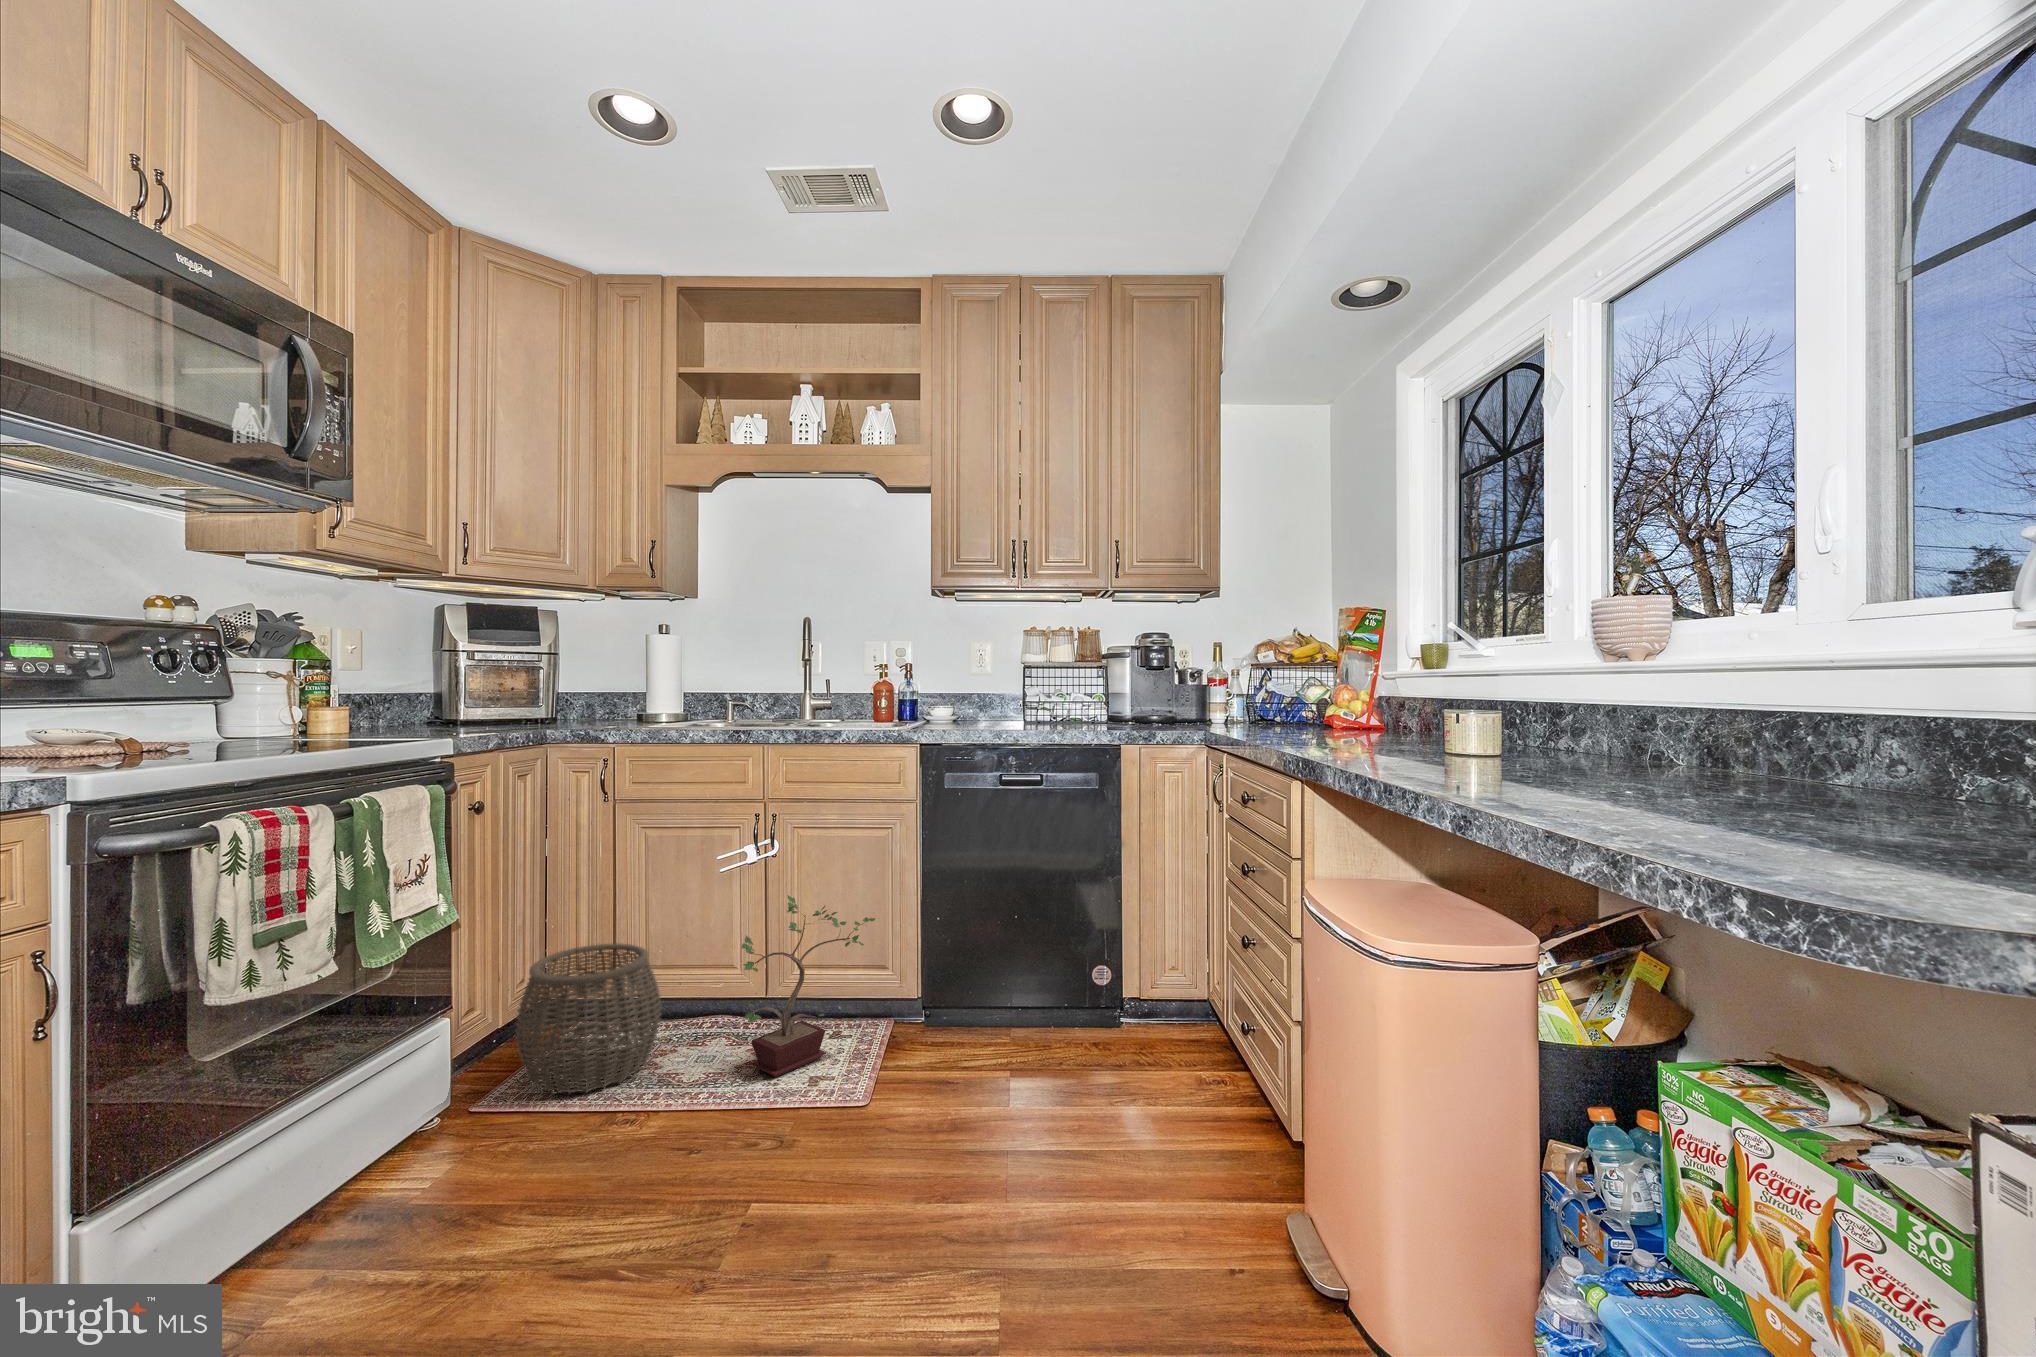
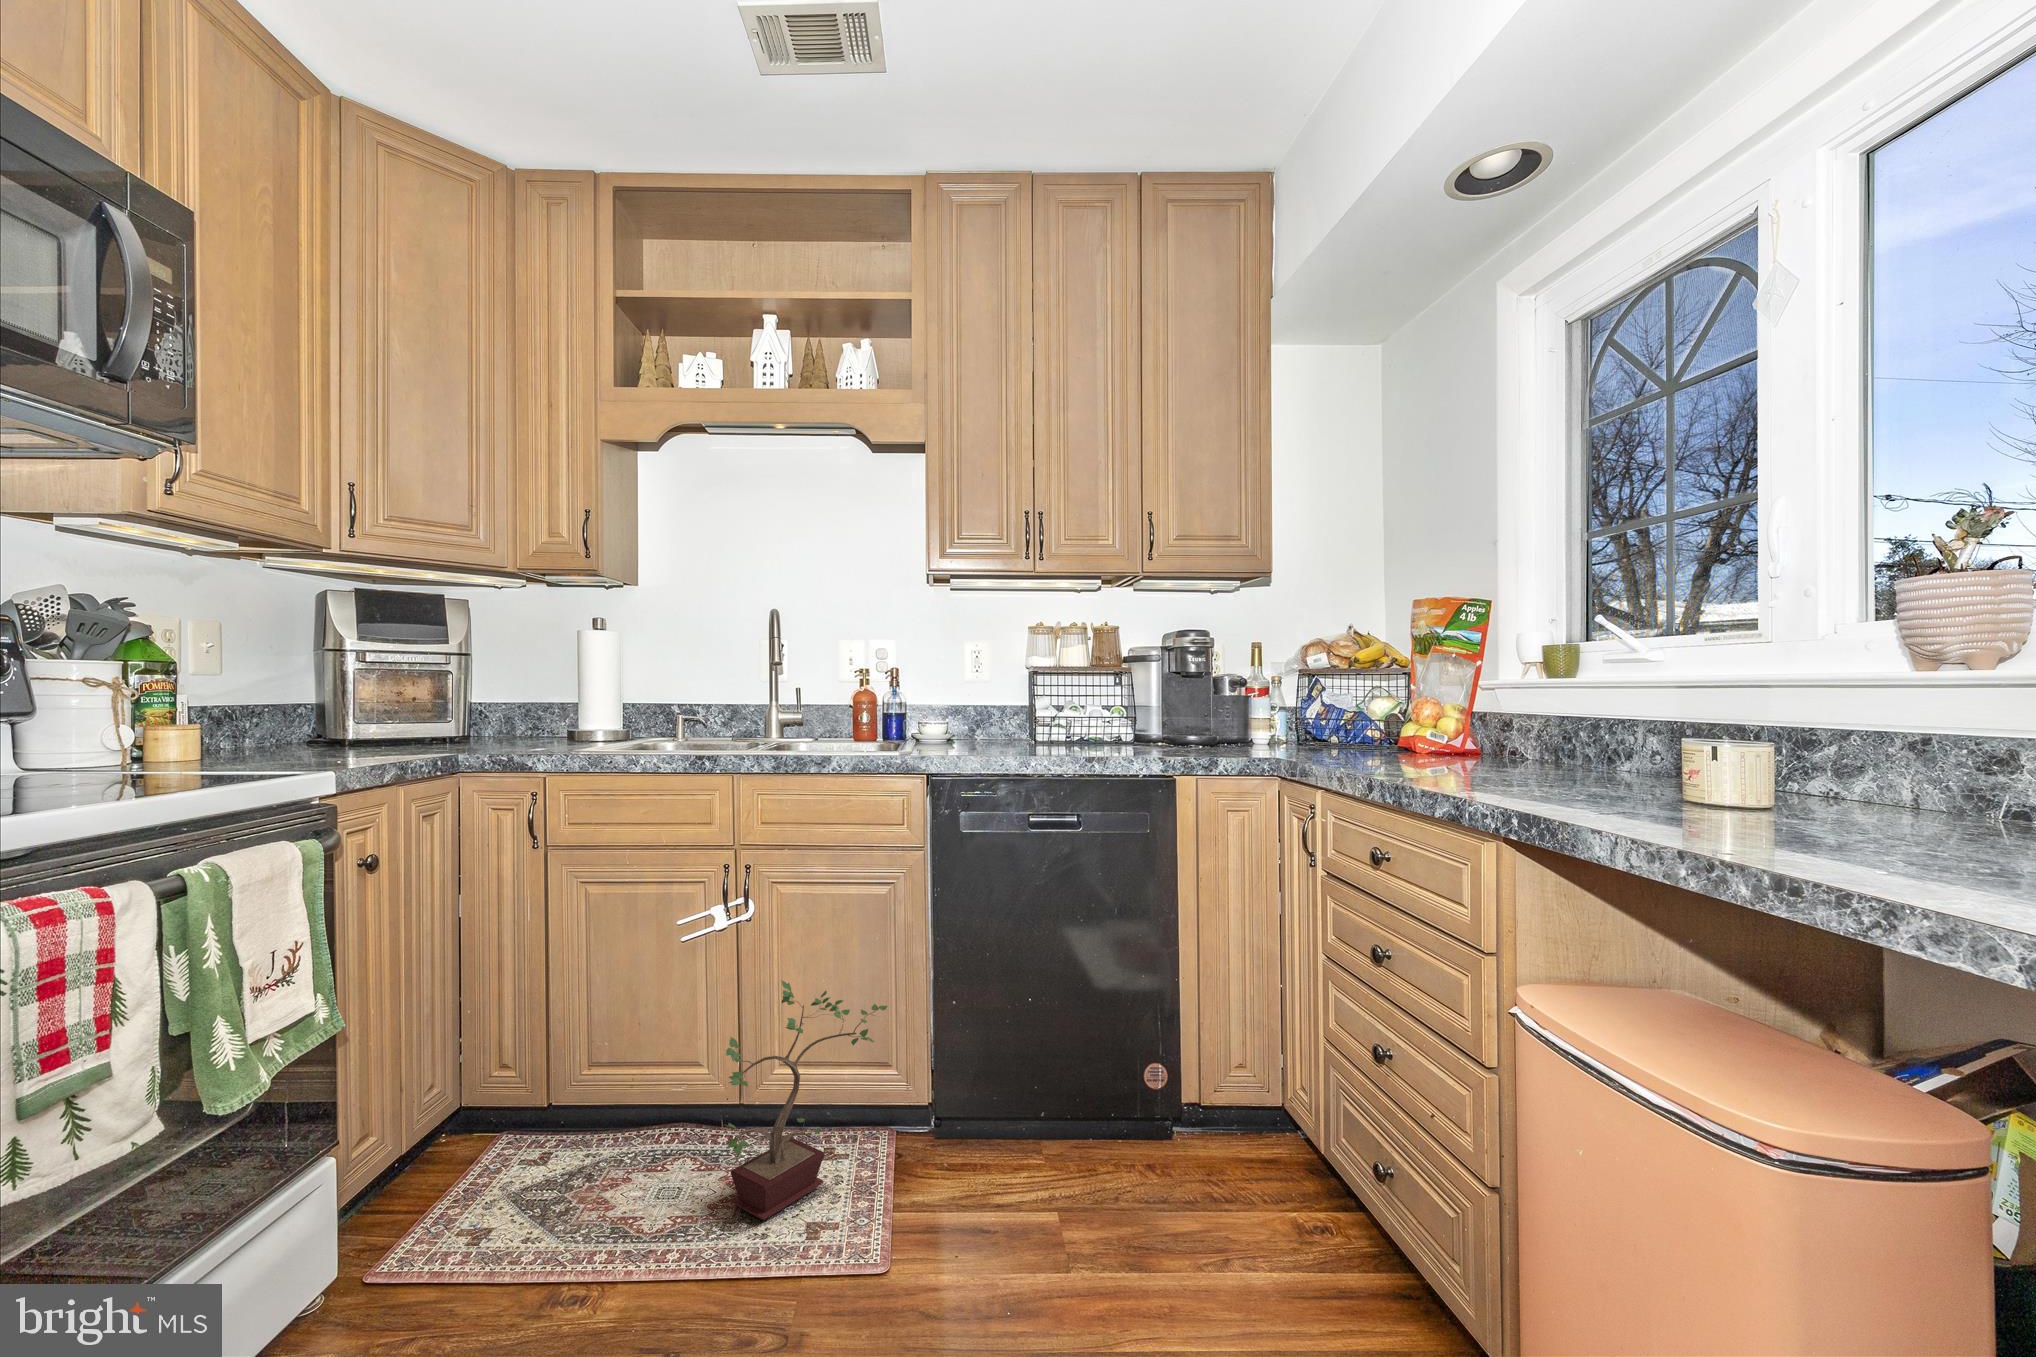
woven basket: present [515,944,661,1094] -> none [410,1040,611,1257]

